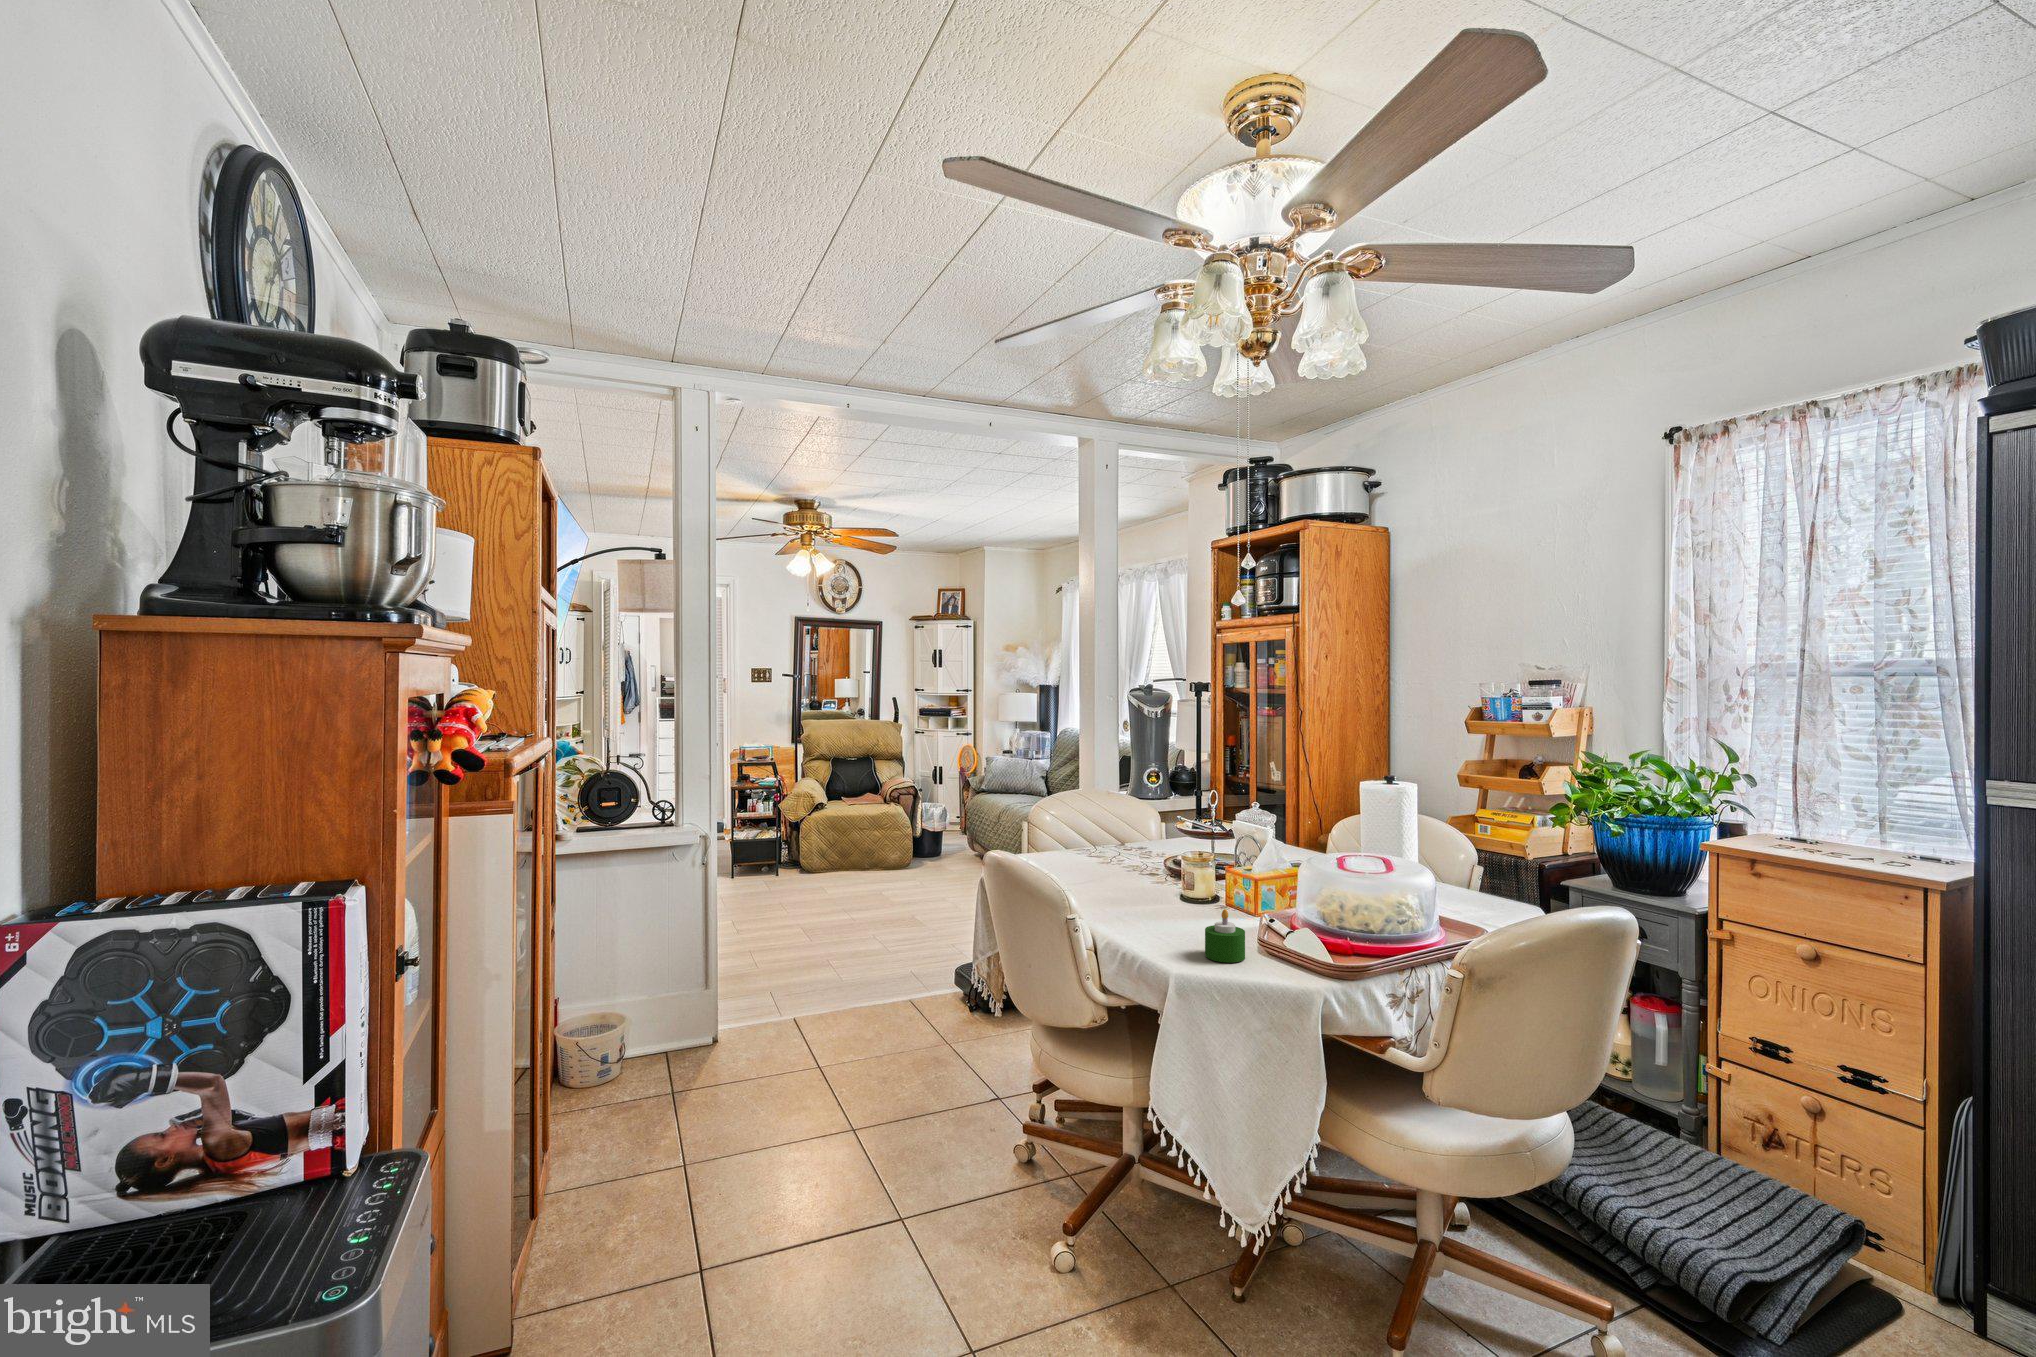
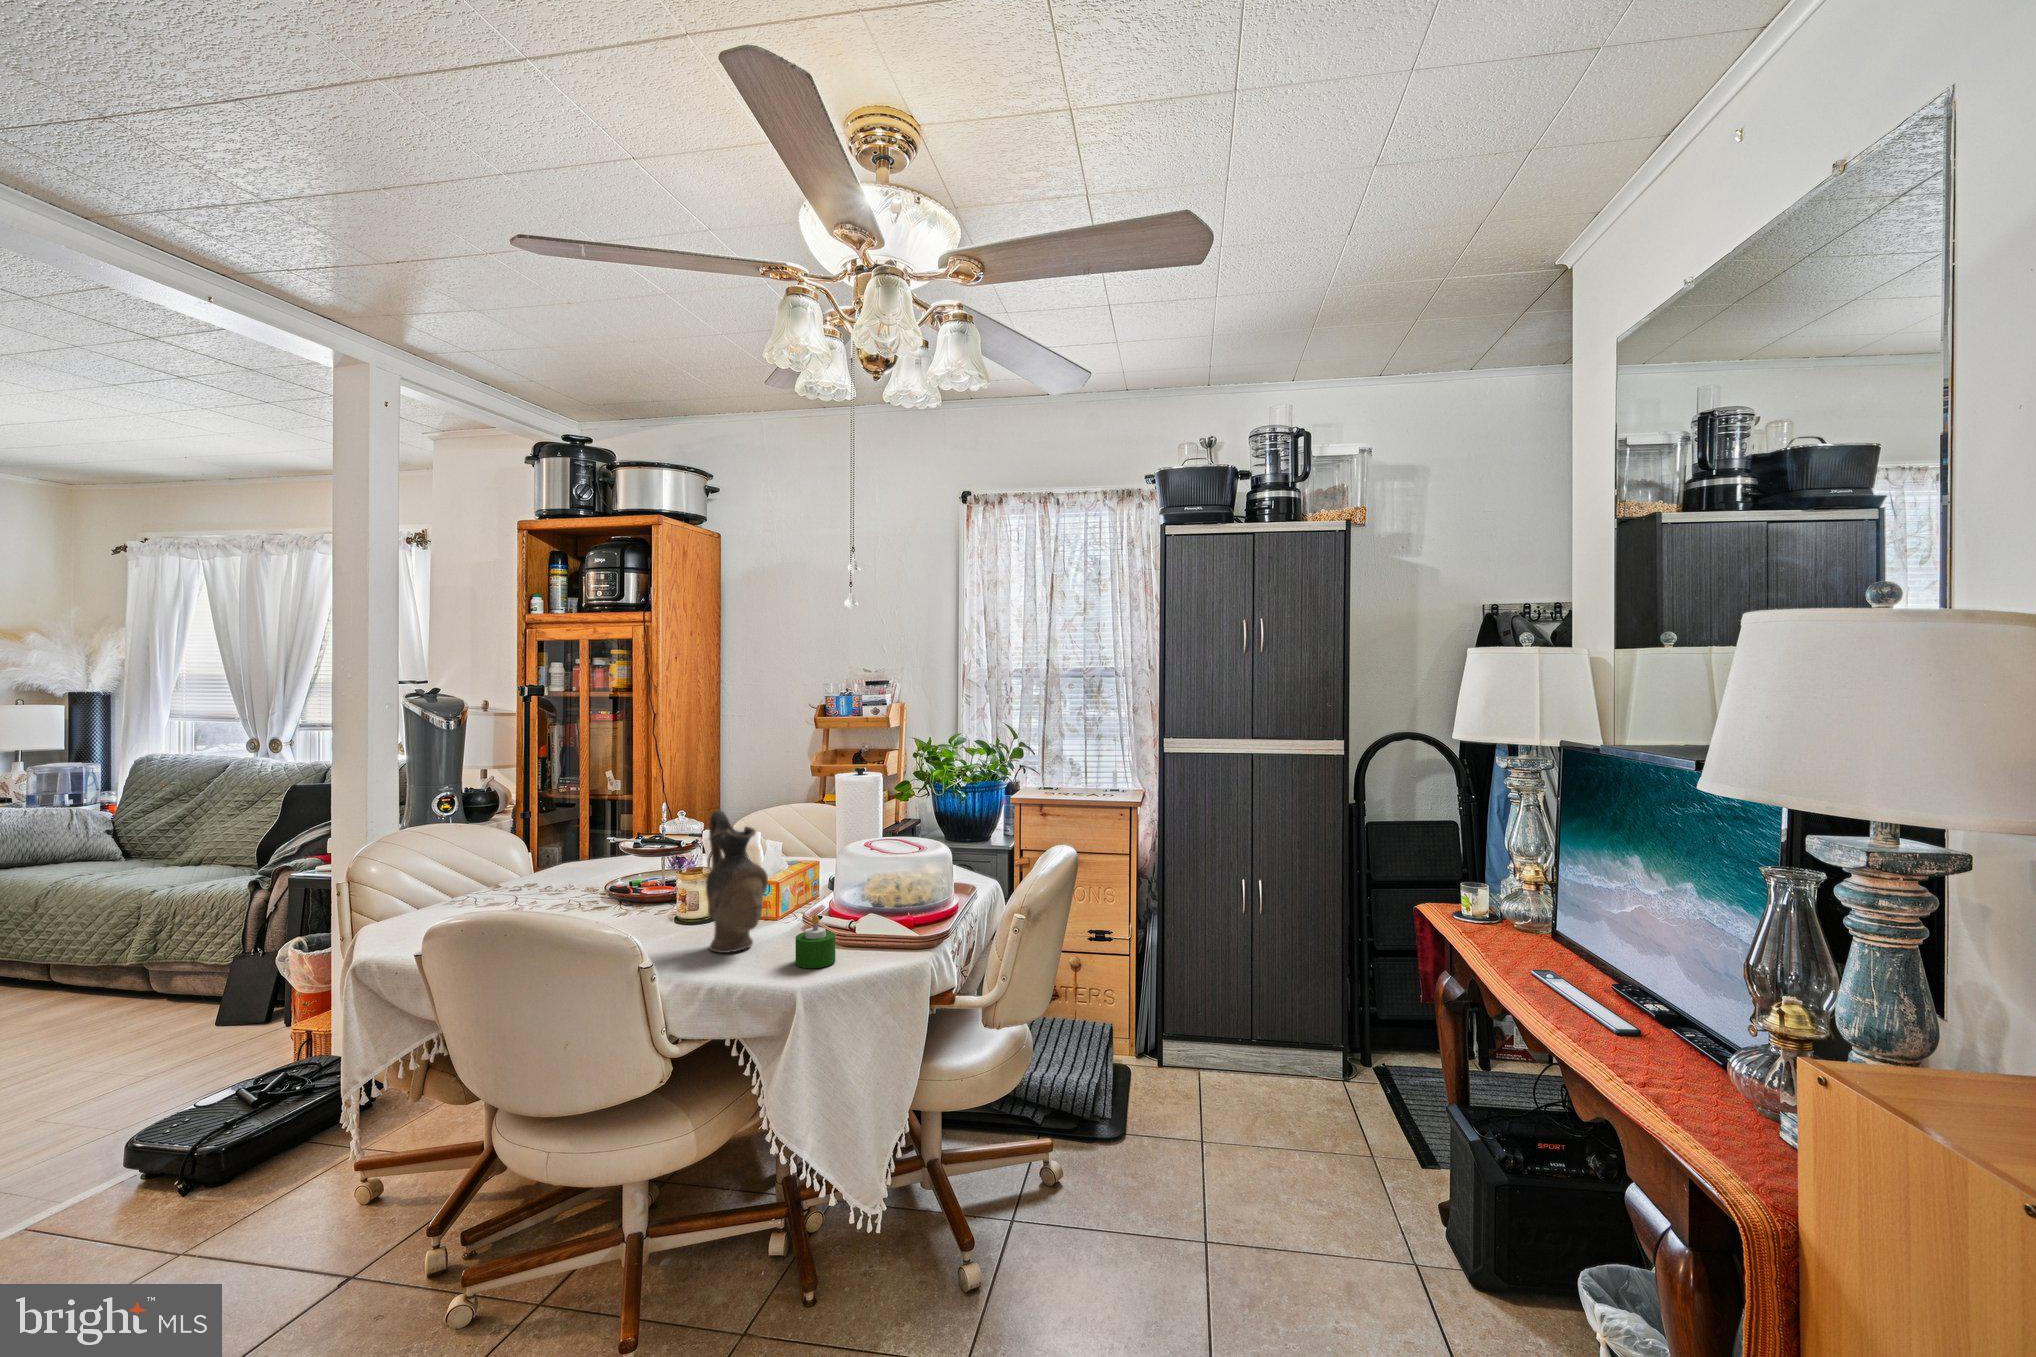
ceramic pitcher: none [1159,796,1212,929] -> present [706,810,768,953]

